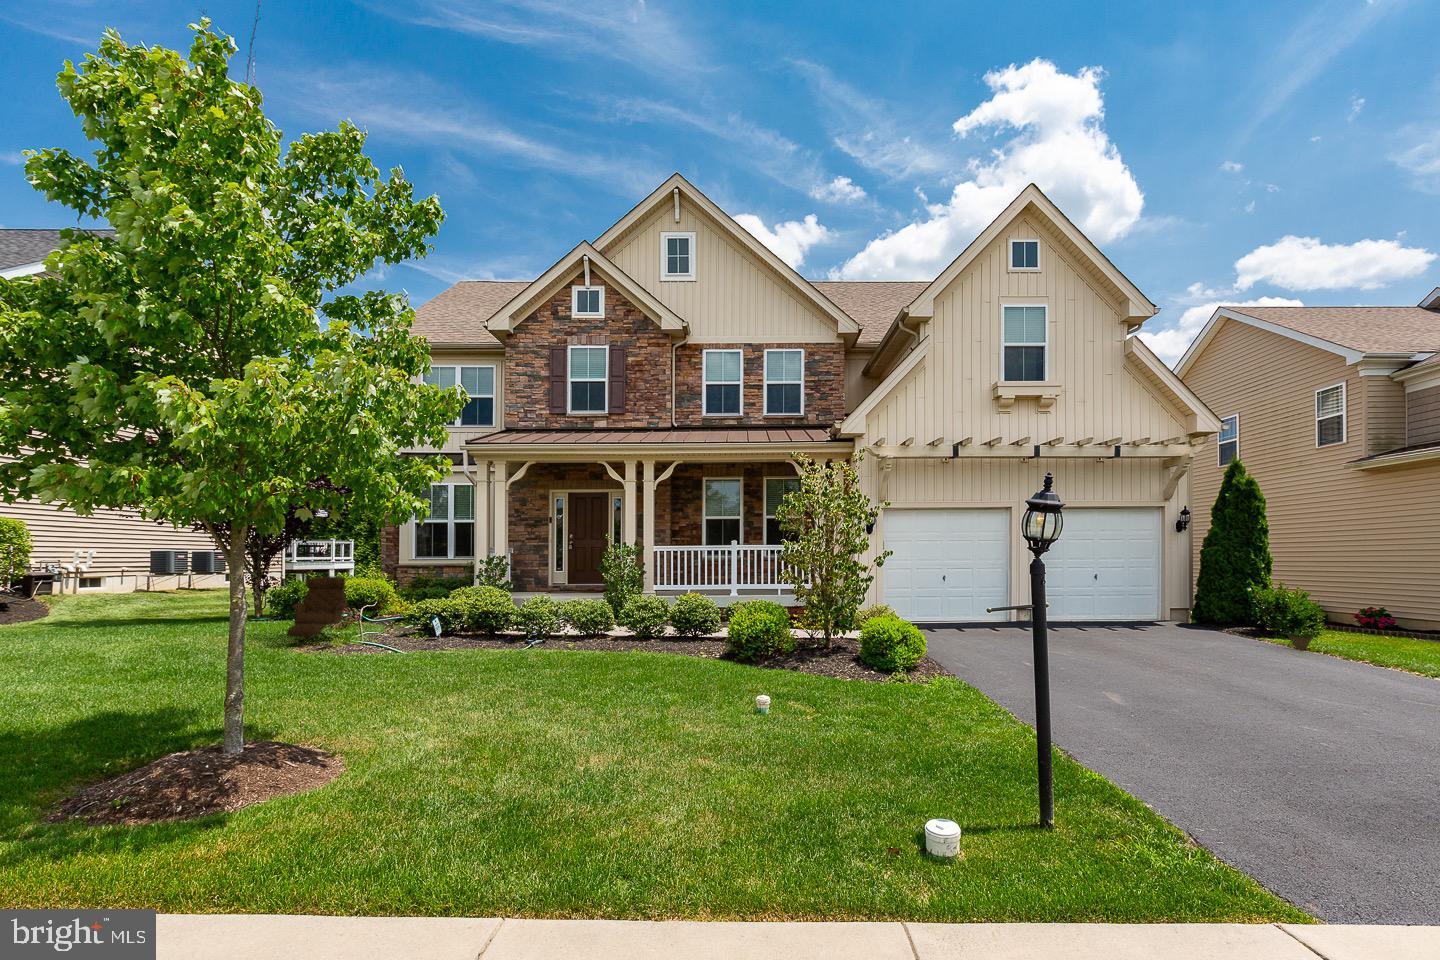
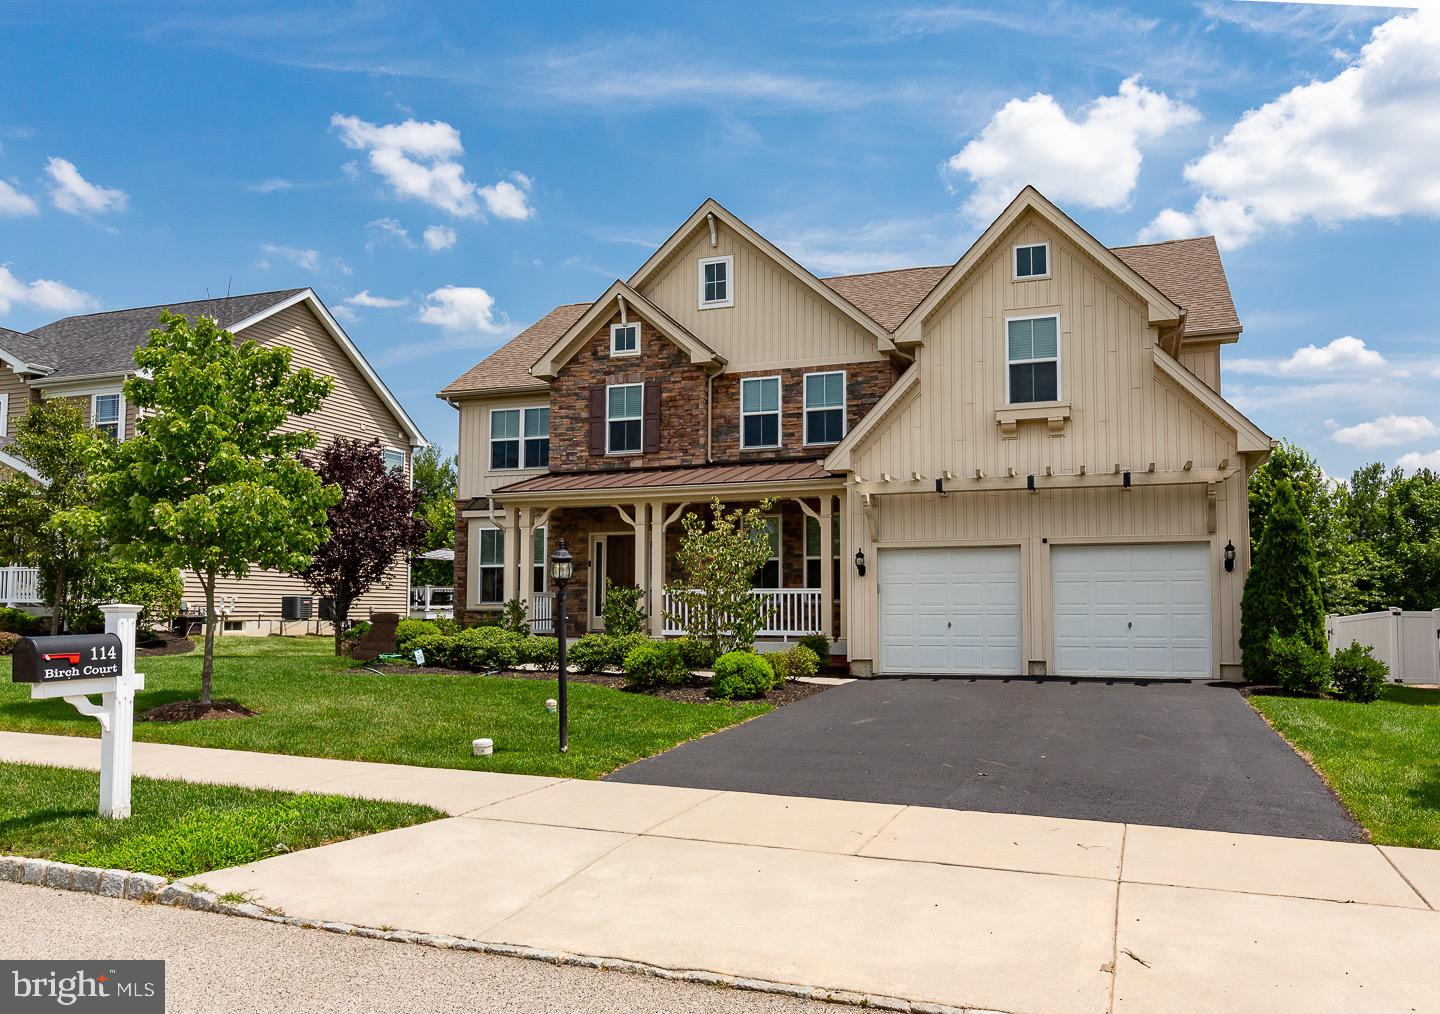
decorative plant: present [1286,630,1317,650] -> none [1302,678,1344,699]

